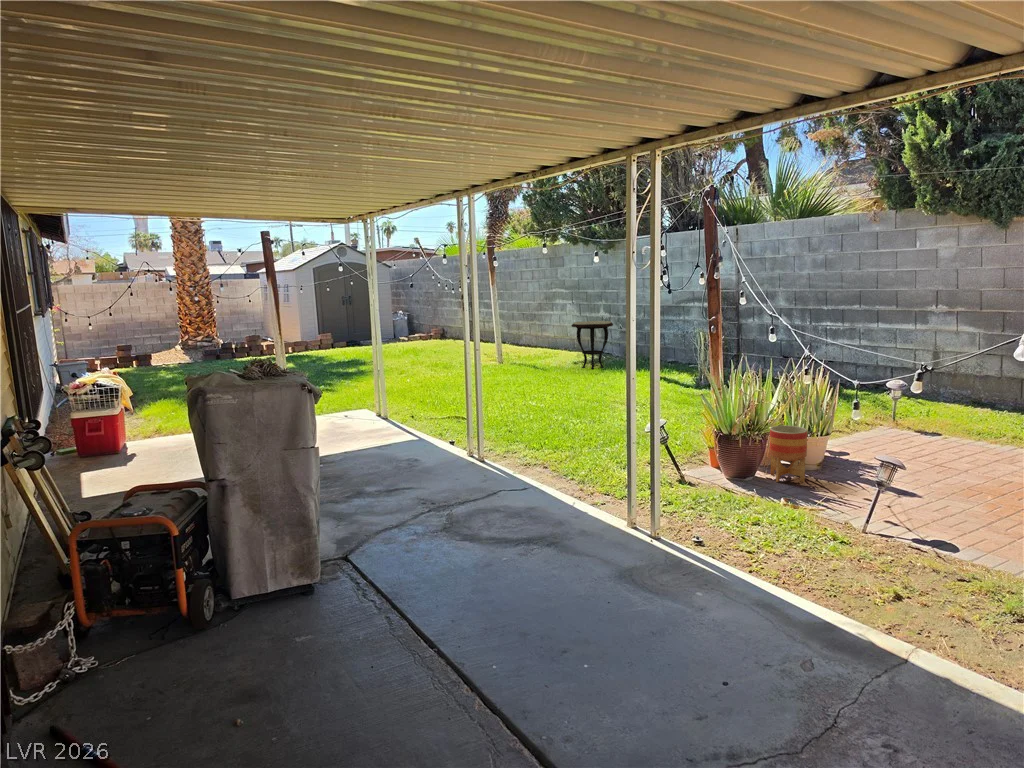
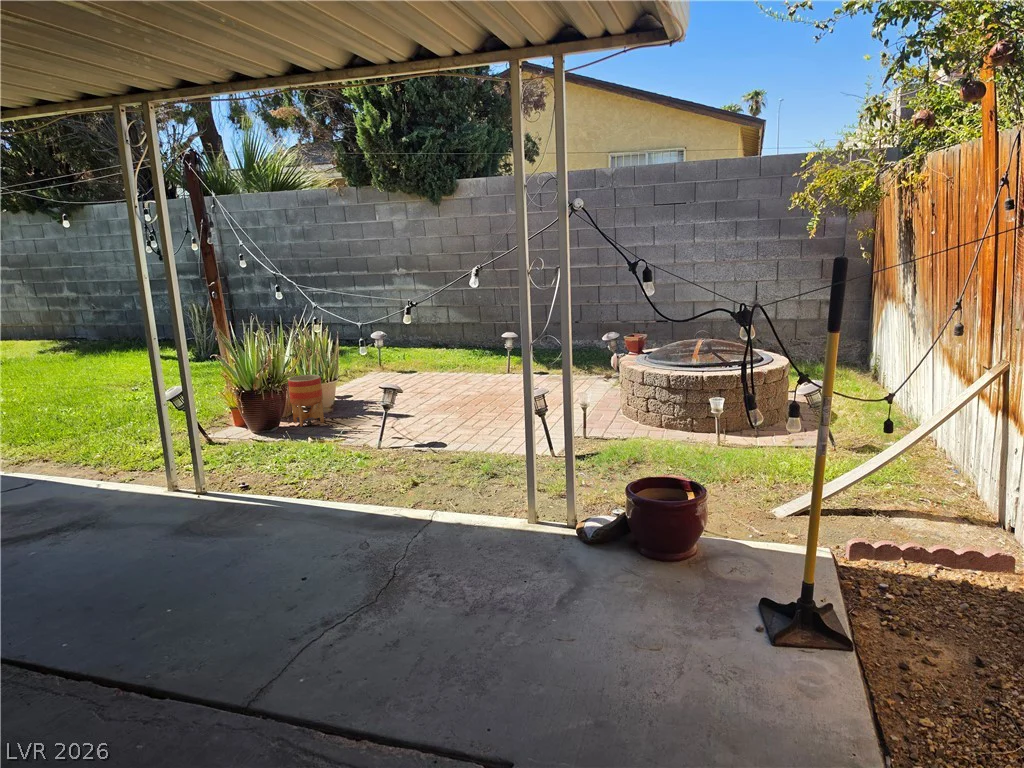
side table: present [571,321,613,369] -> none [25,301,82,358]

